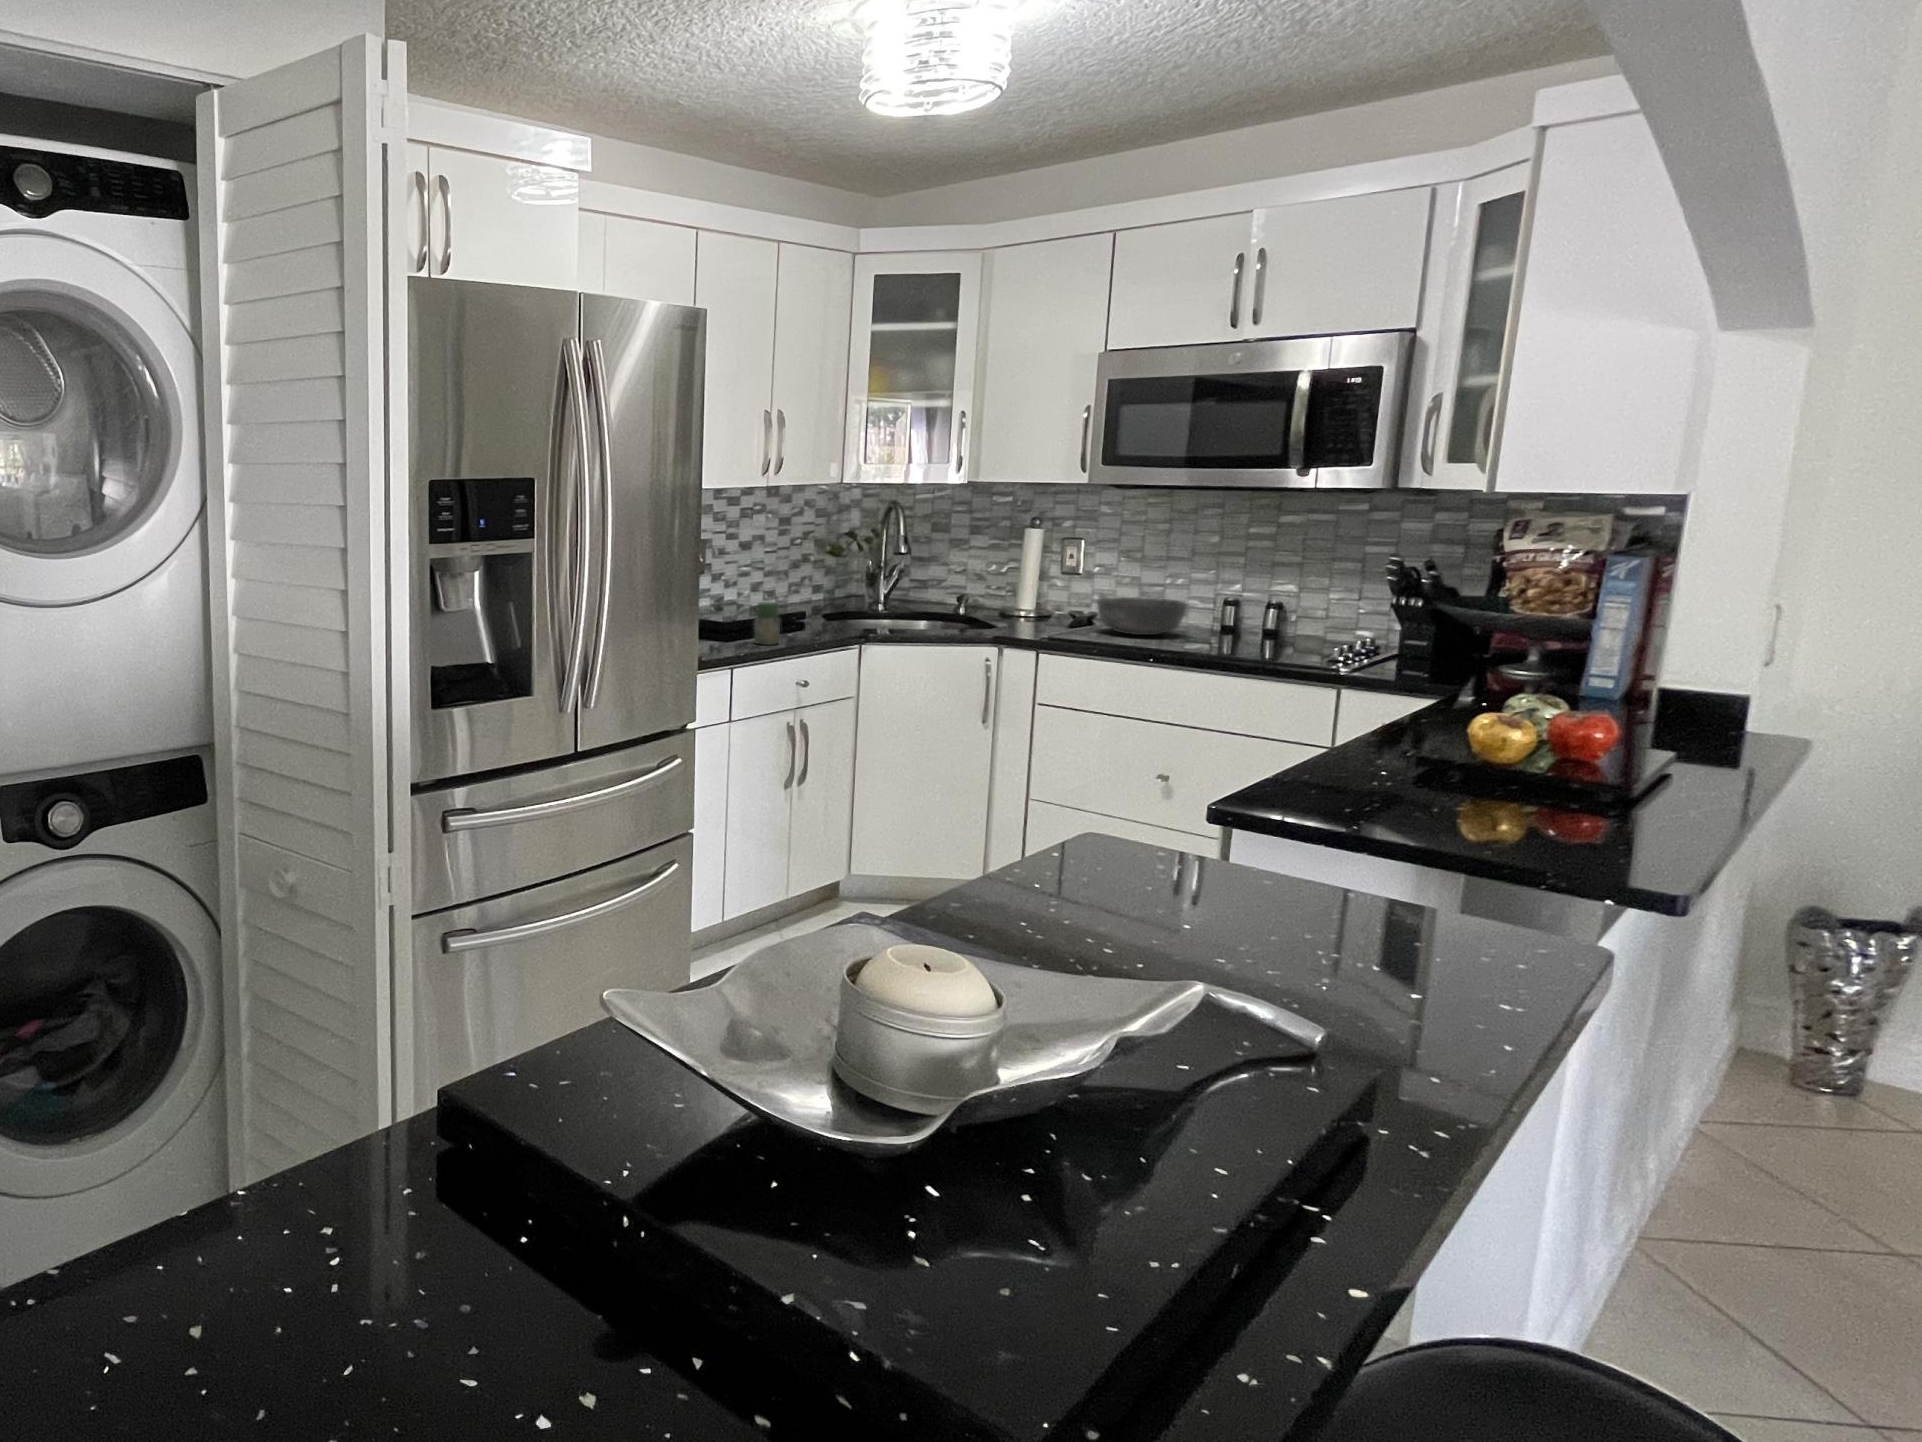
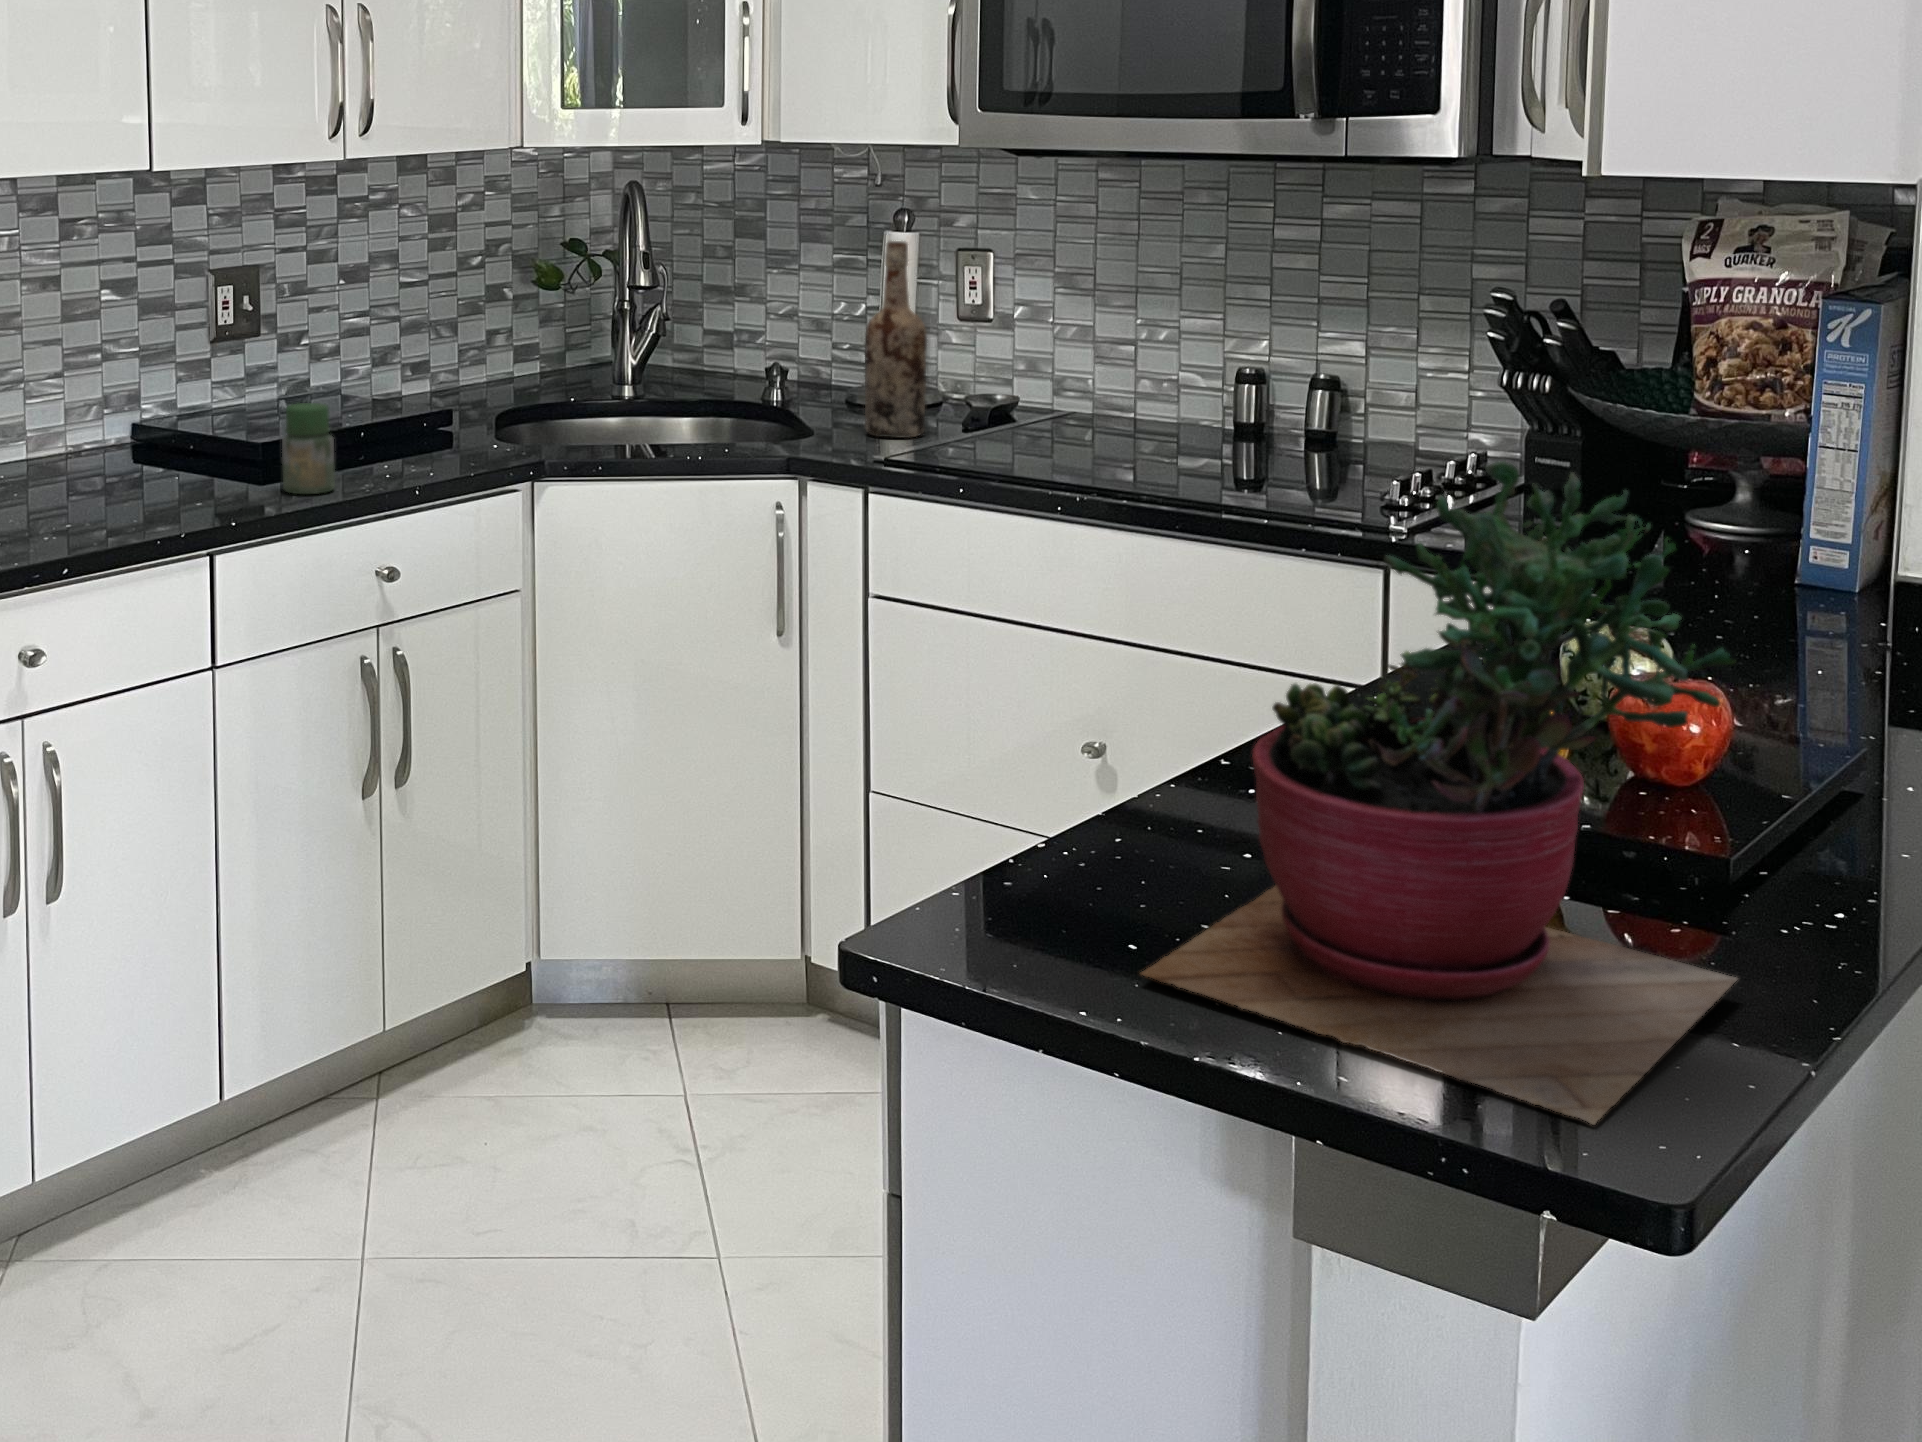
wine bottle: none [1024,532,1060,629] -> present [865,241,927,438]
succulent plant: none [1354,595,1655,866] -> present [1141,461,1737,1124]
bowl: present [1097,597,1187,635] -> none [995,369,1156,446]

